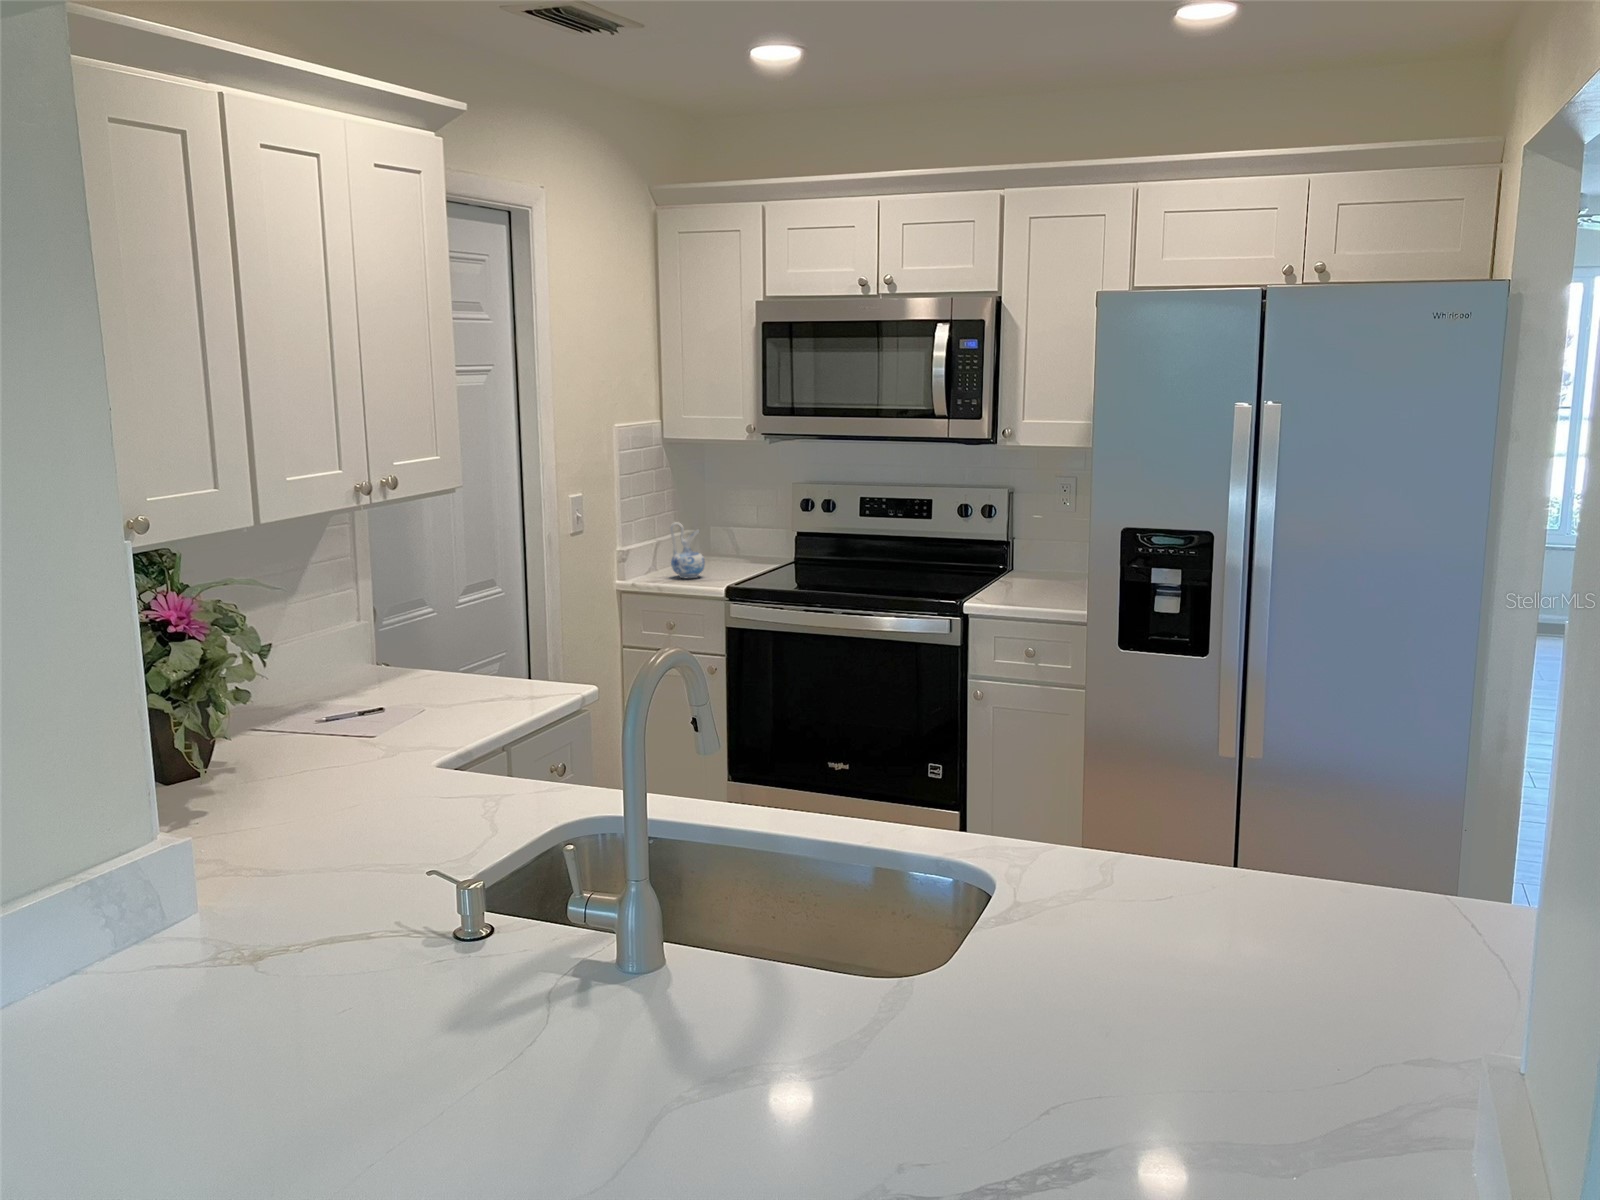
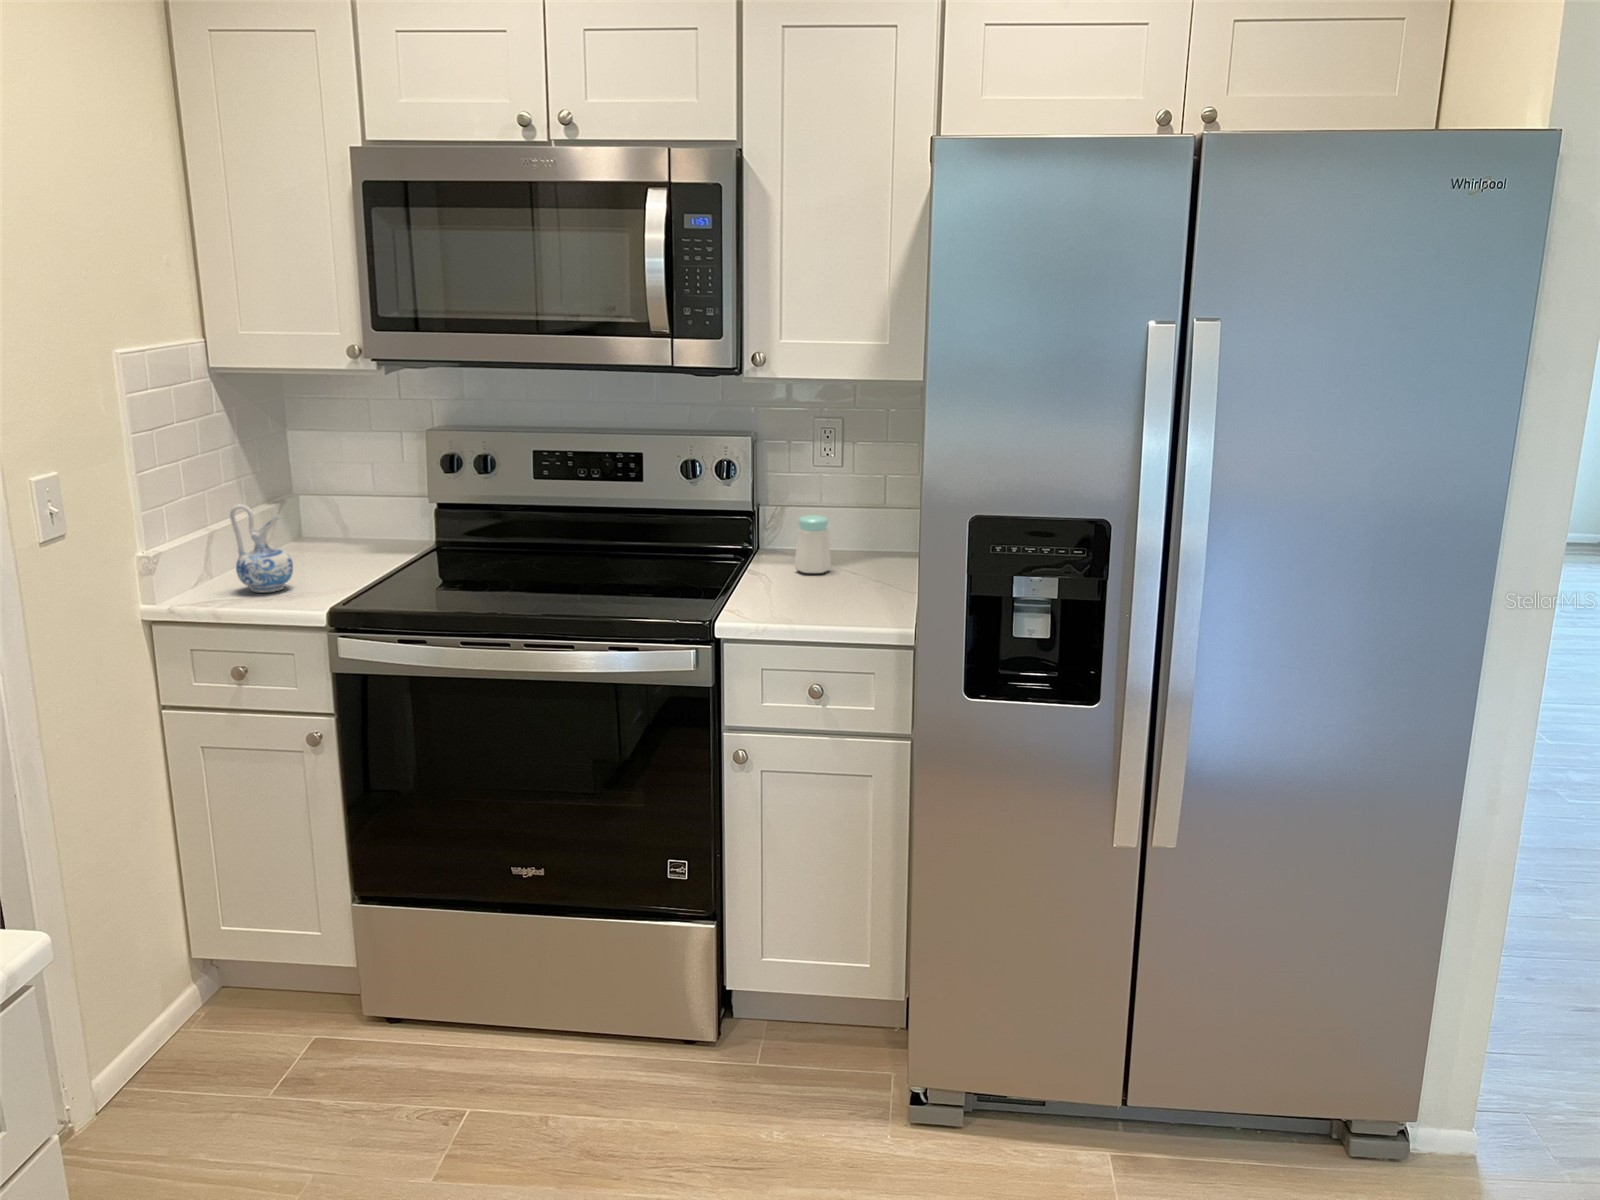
salt shaker: none [1032,542,1058,583] -> present [795,515,831,573]

